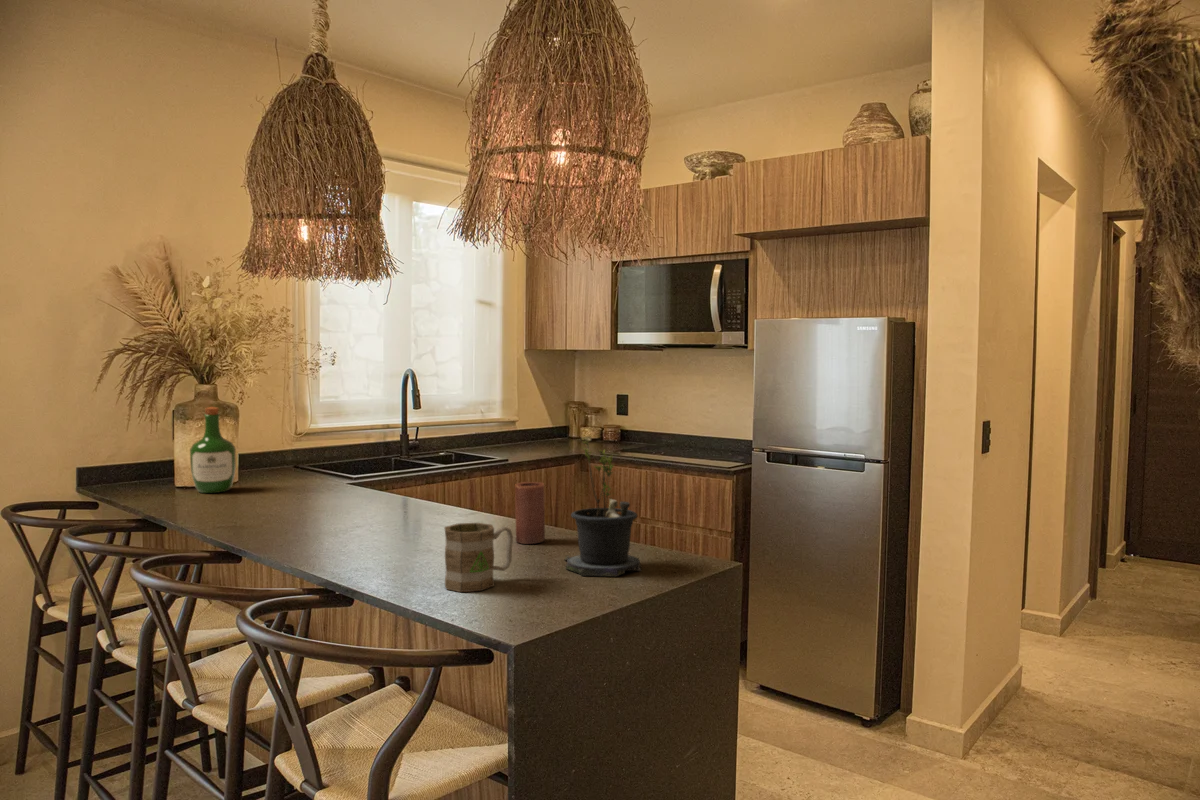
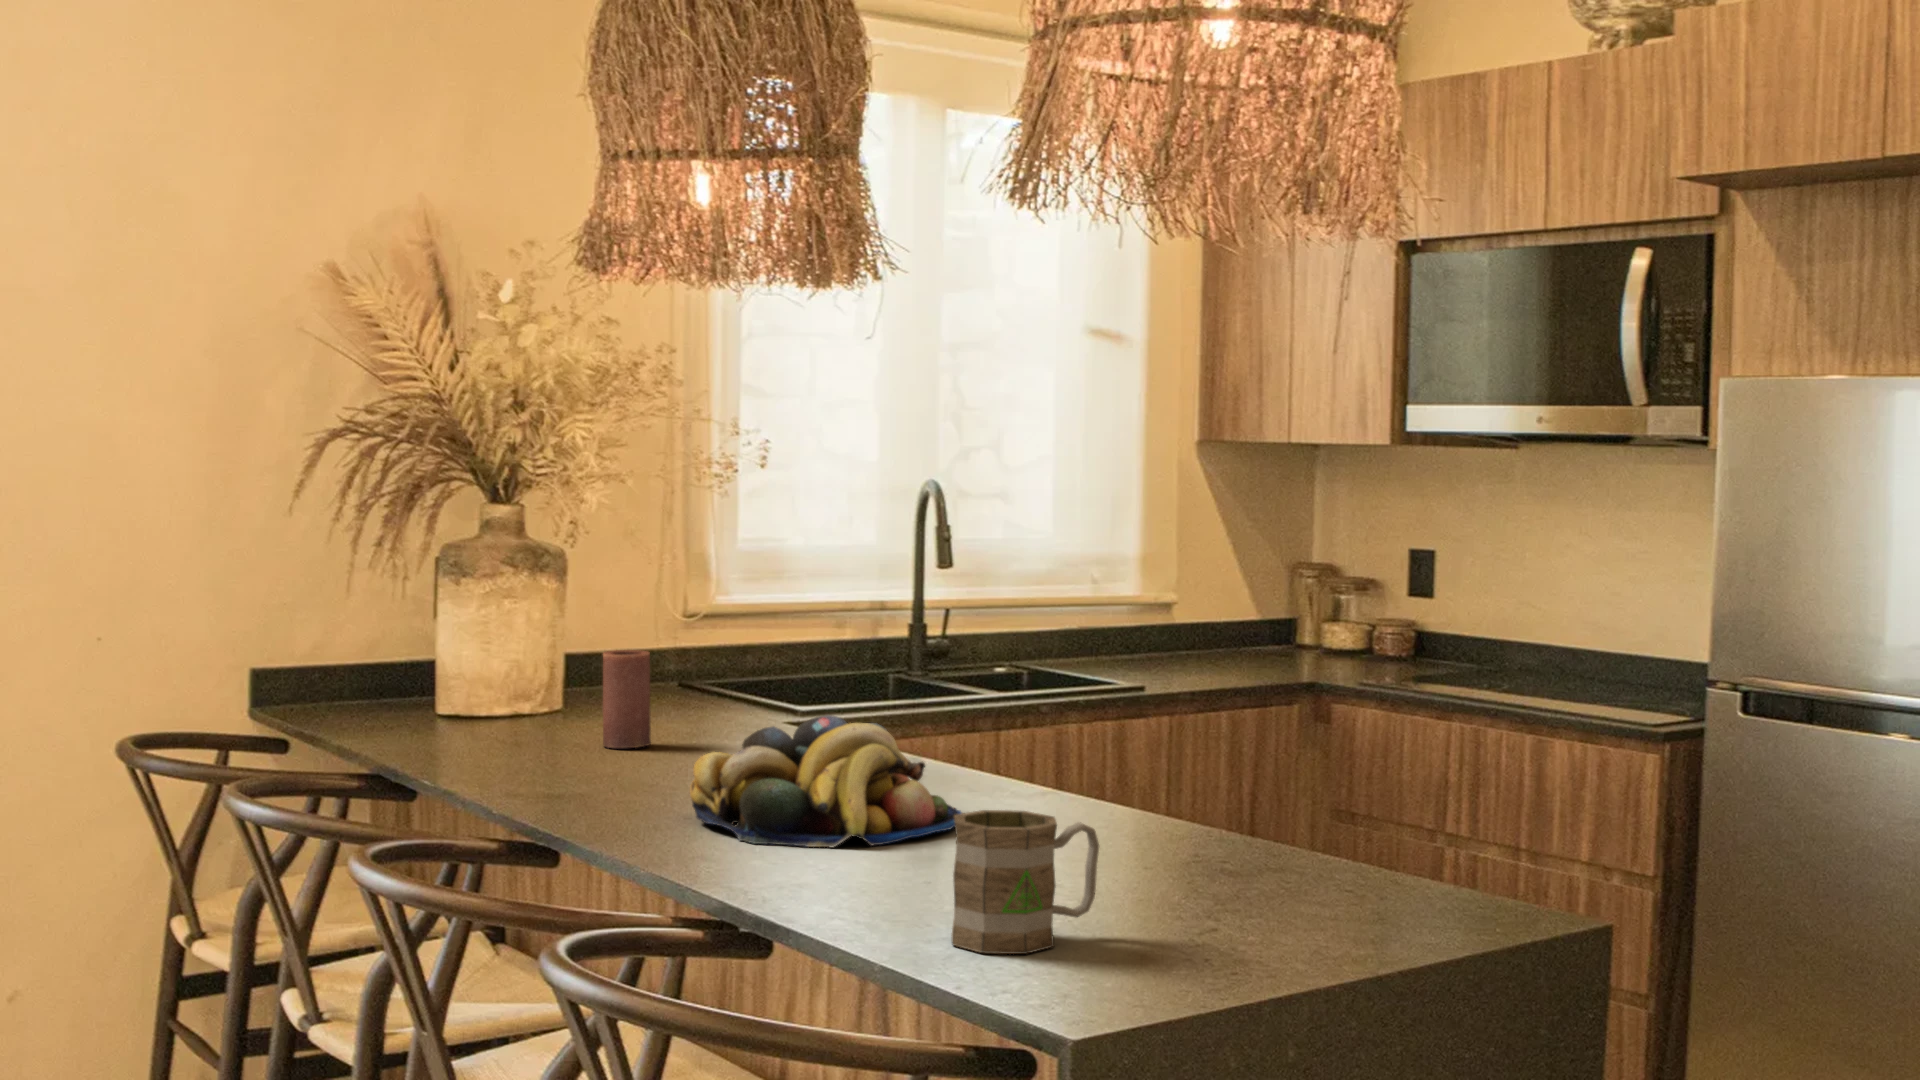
wine bottle: present [190,407,236,493] -> none [466,550,555,731]
potted plant: present [565,436,641,577] -> none [1217,635,1390,949]
fruit bowl: none [308,479,440,543] -> present [690,715,962,847]
candle: present [515,482,545,544] -> present [603,650,651,748]

